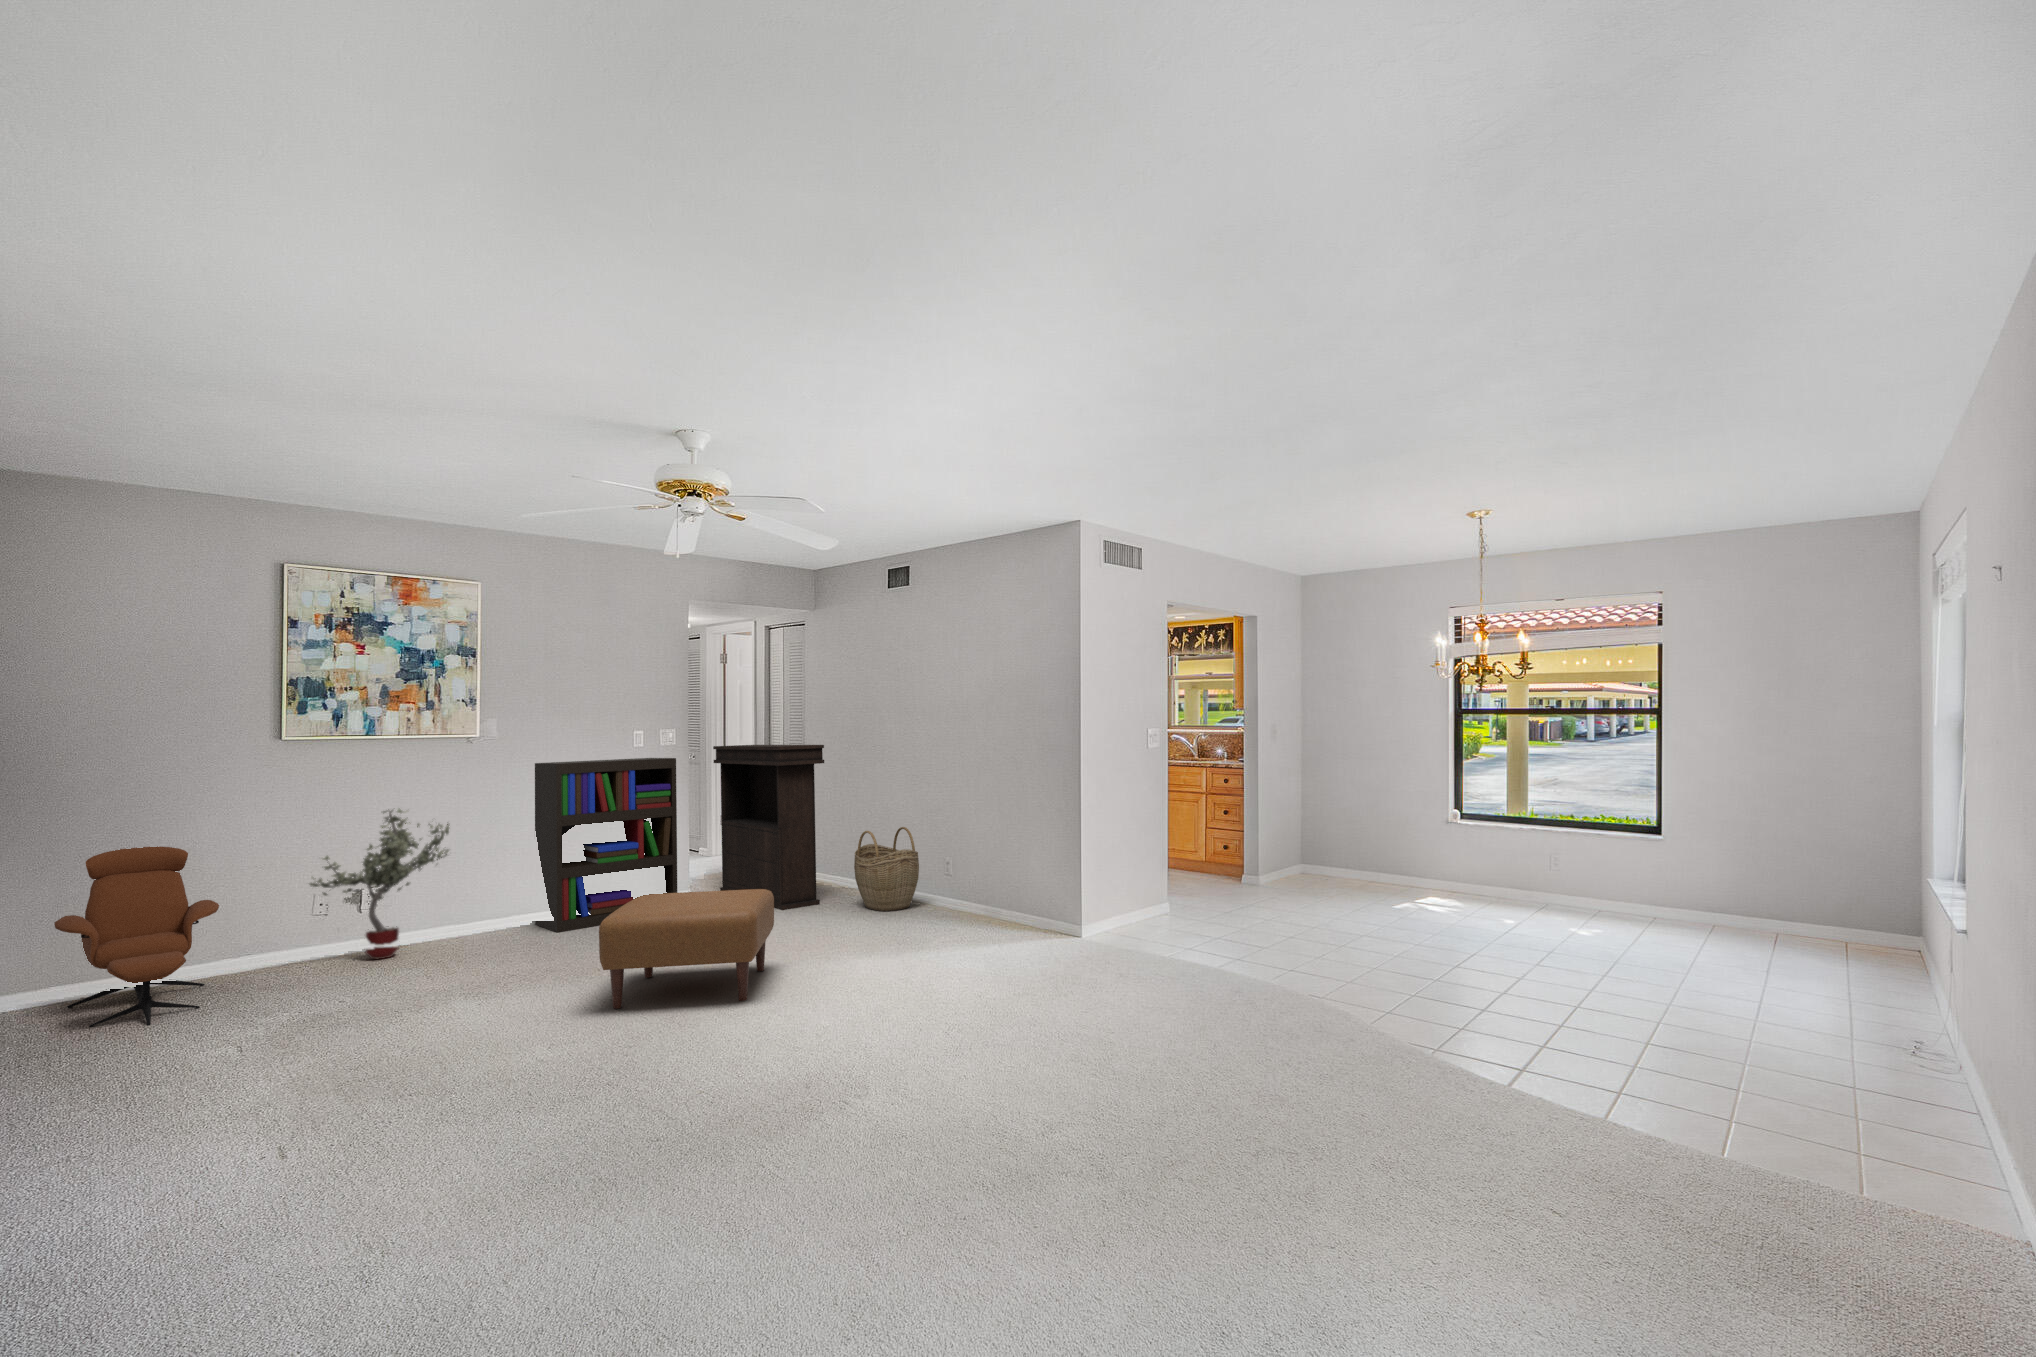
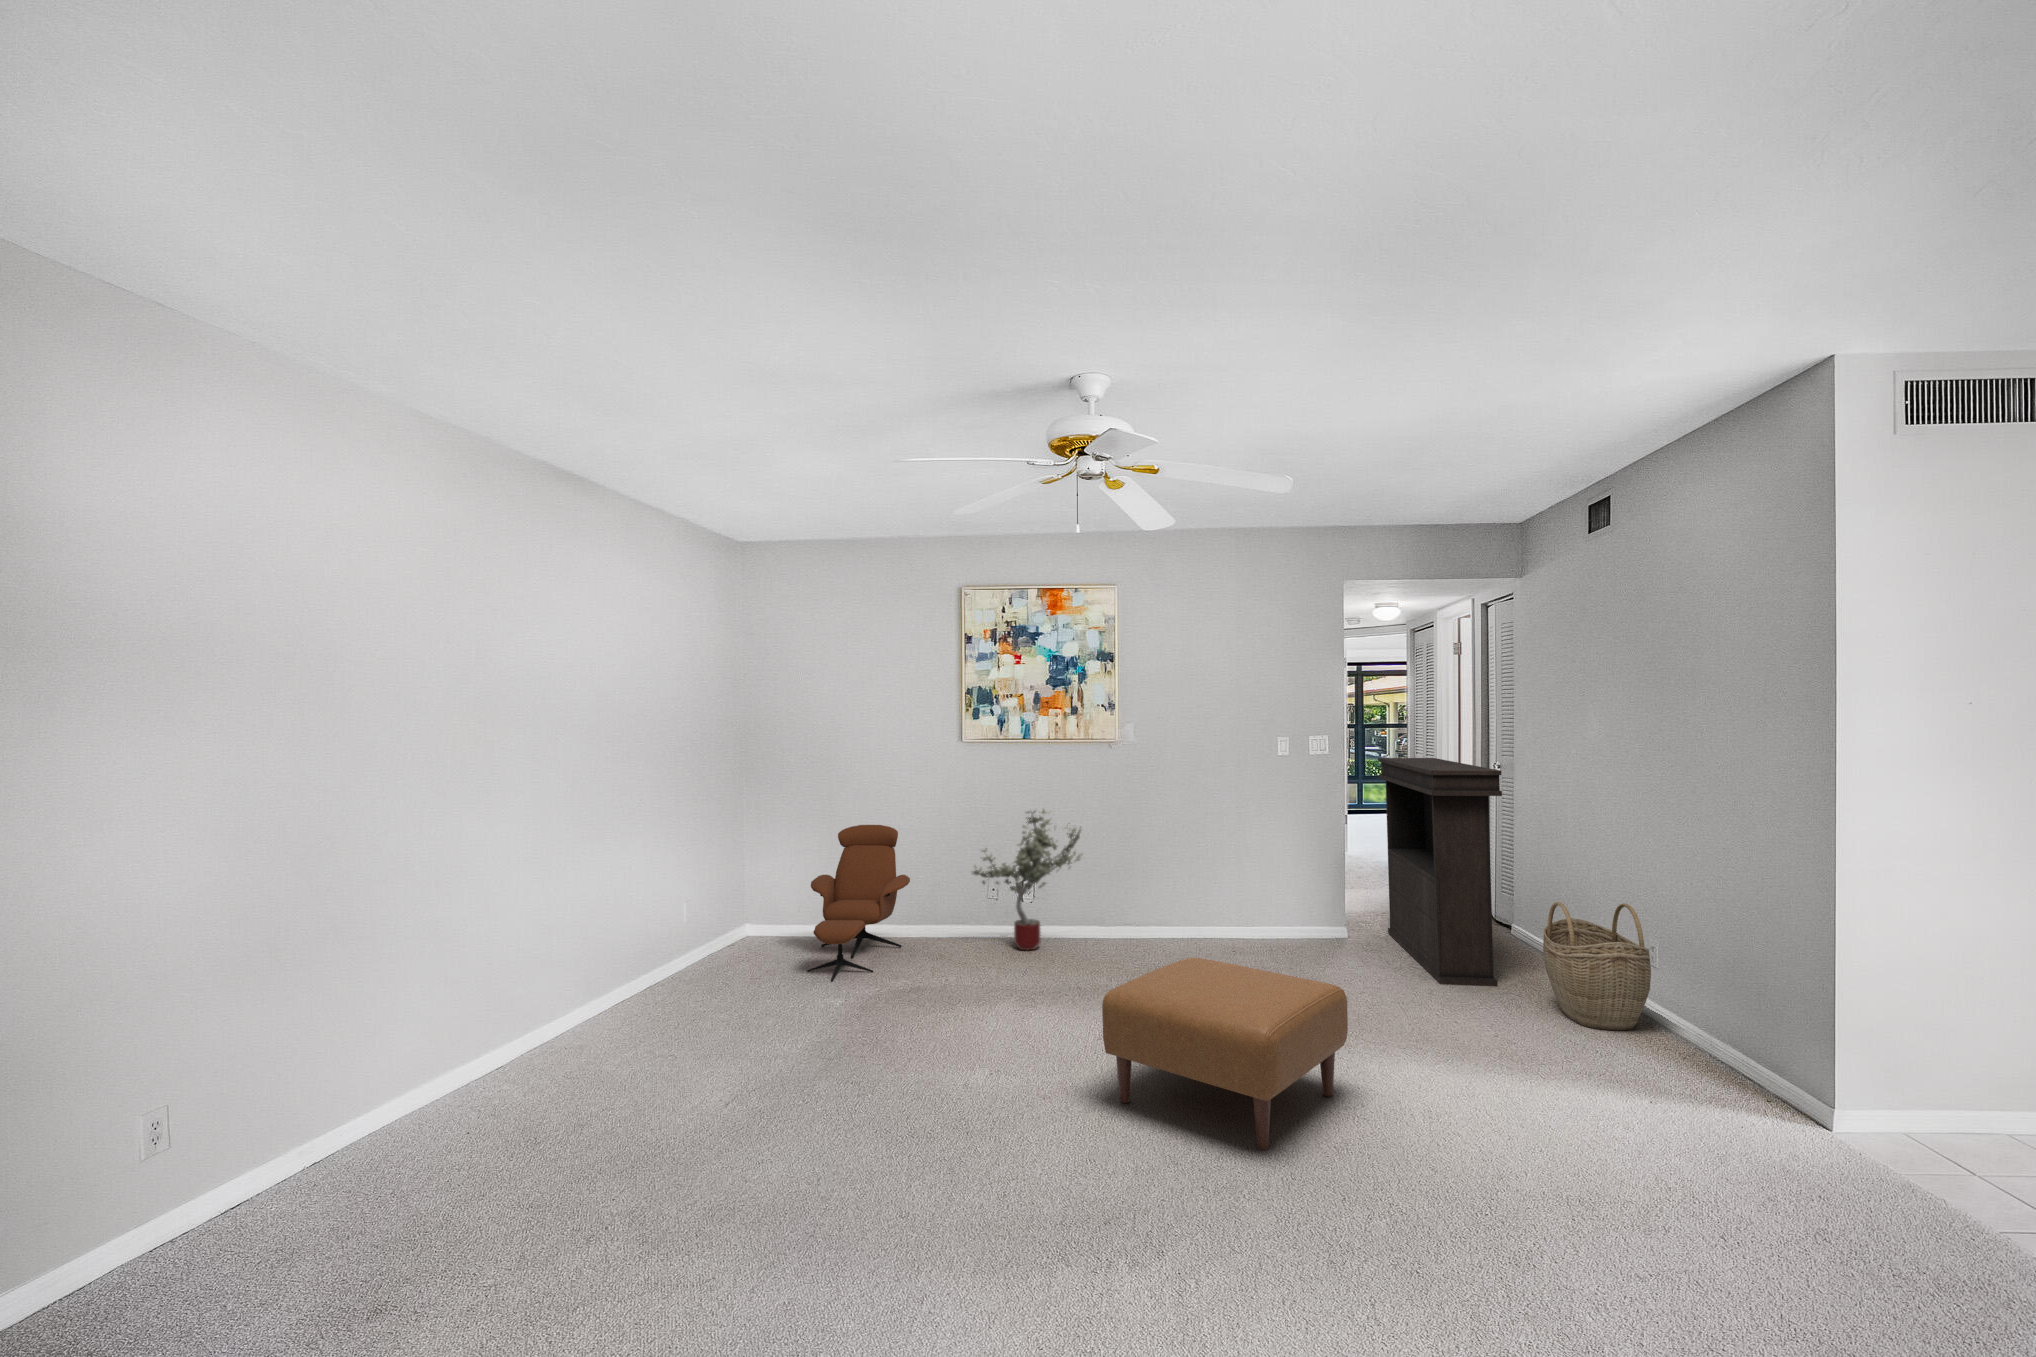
bookshelf: present [535,758,677,932] -> none [1170,770,1316,956]

